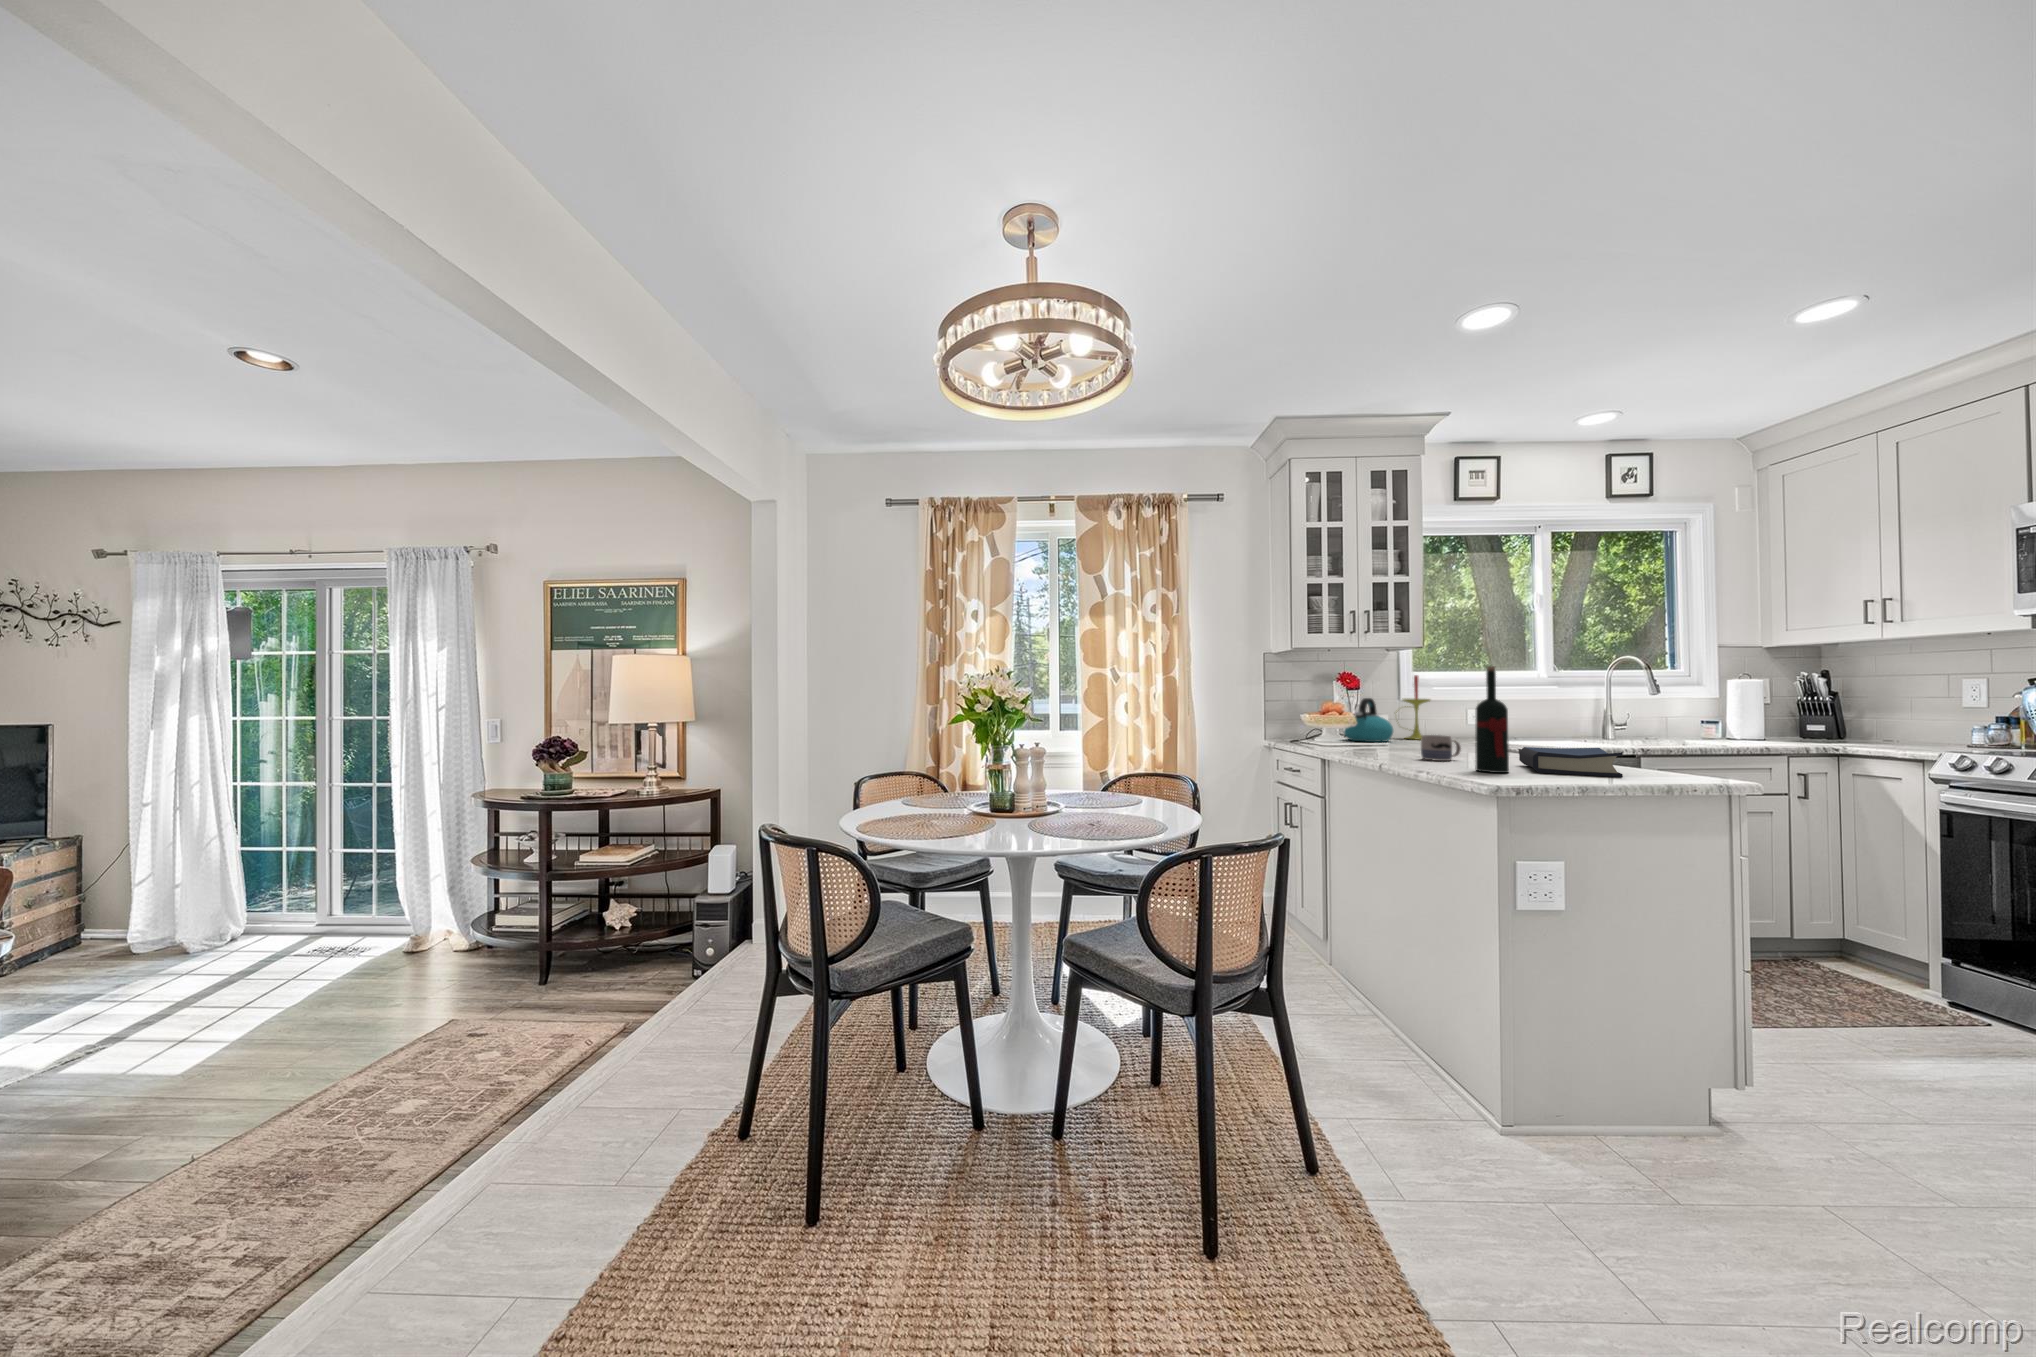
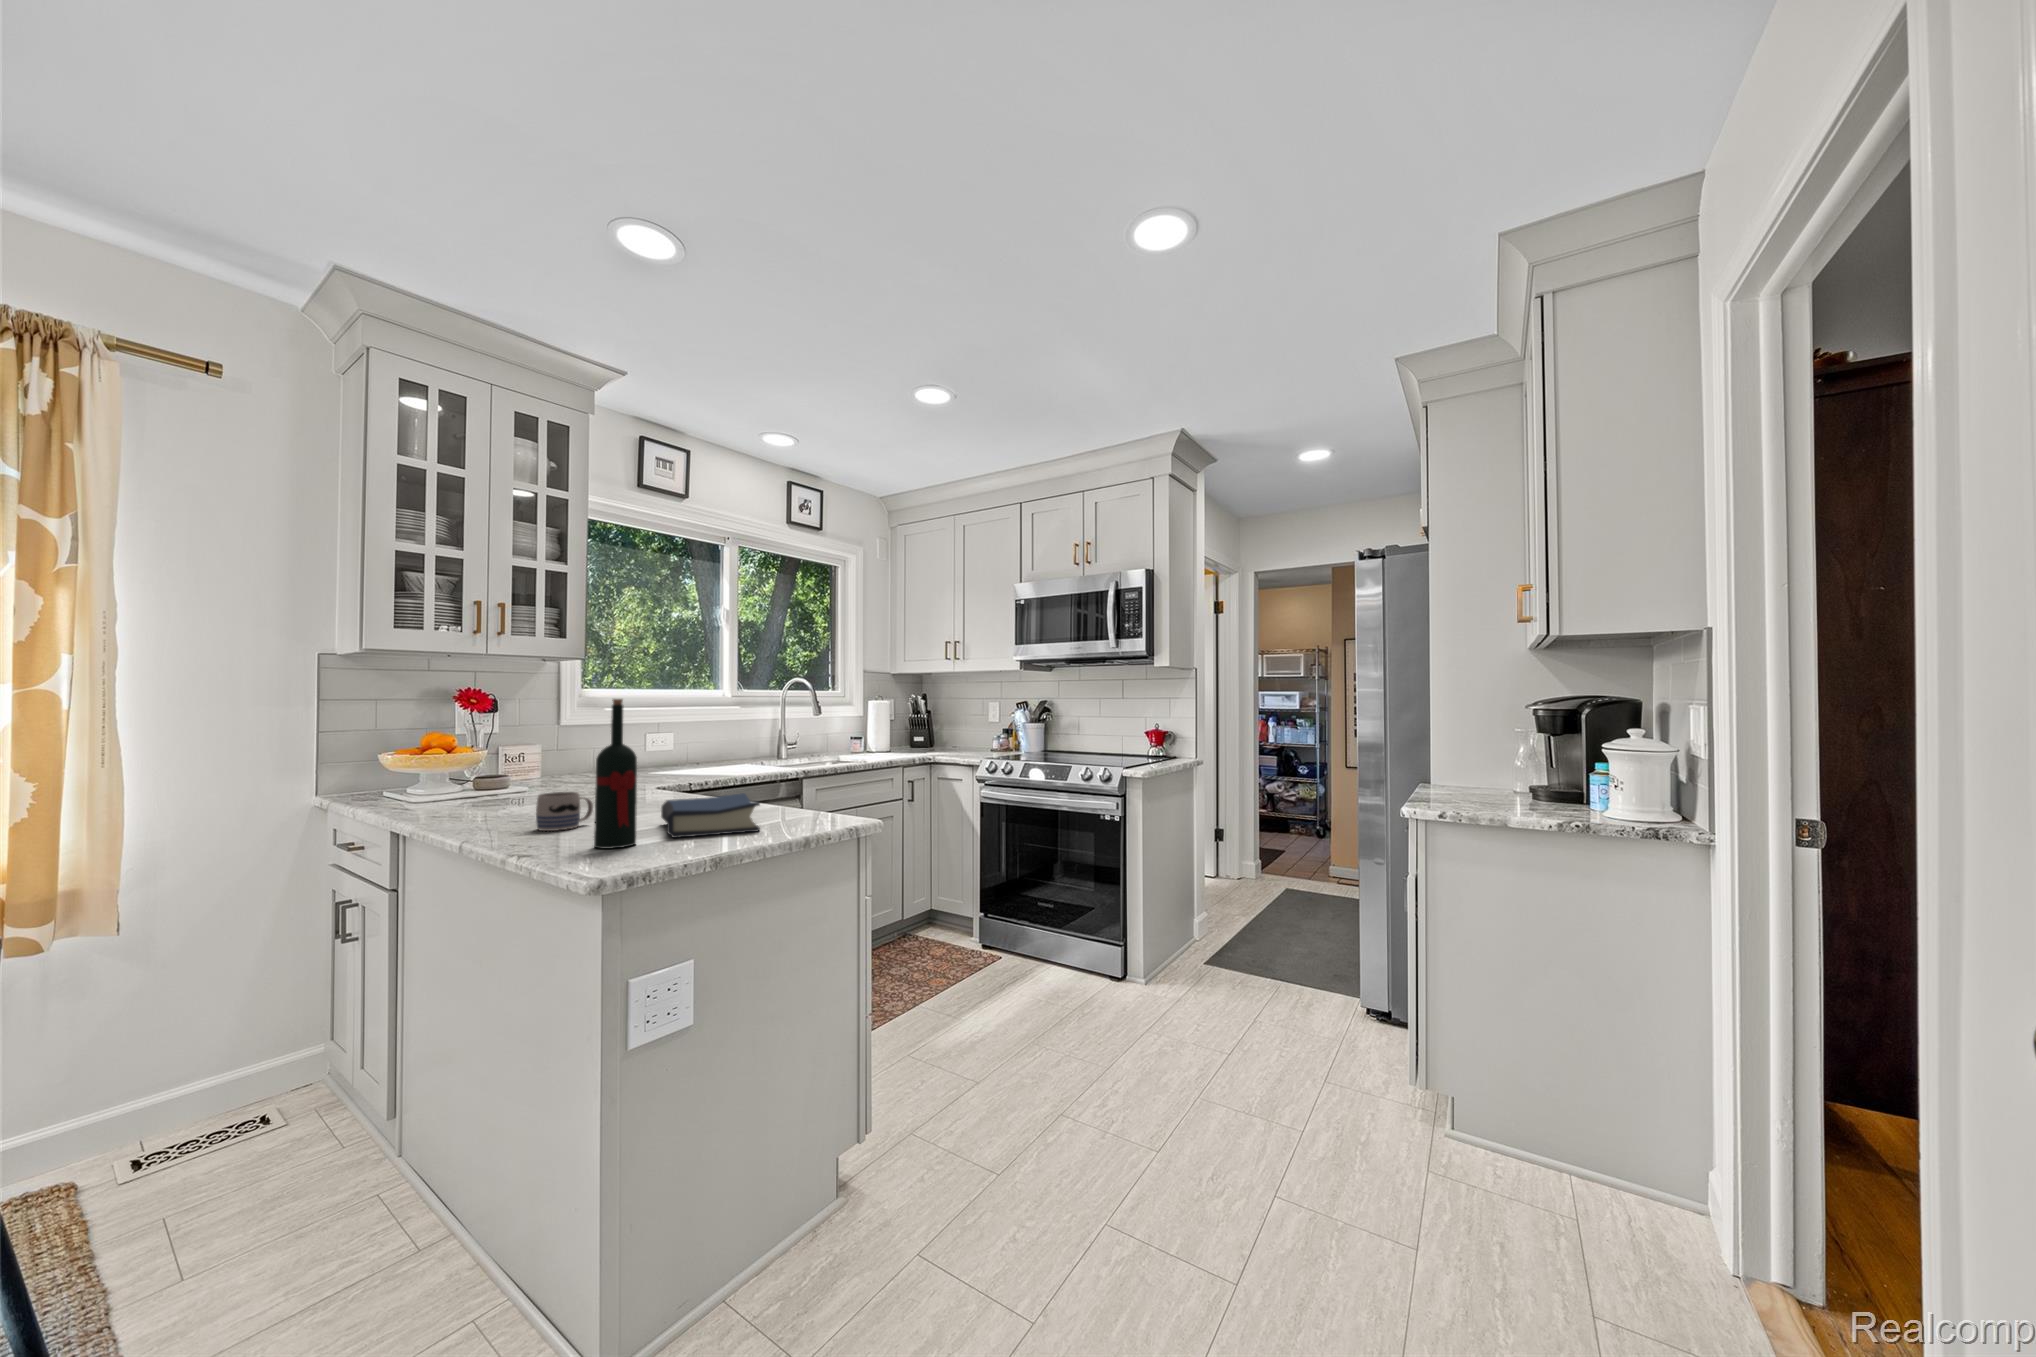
candle: present [1403,675,1430,740] -> none [540,695,591,785]
kettle: present [1344,698,1393,742] -> none [453,732,532,797]

